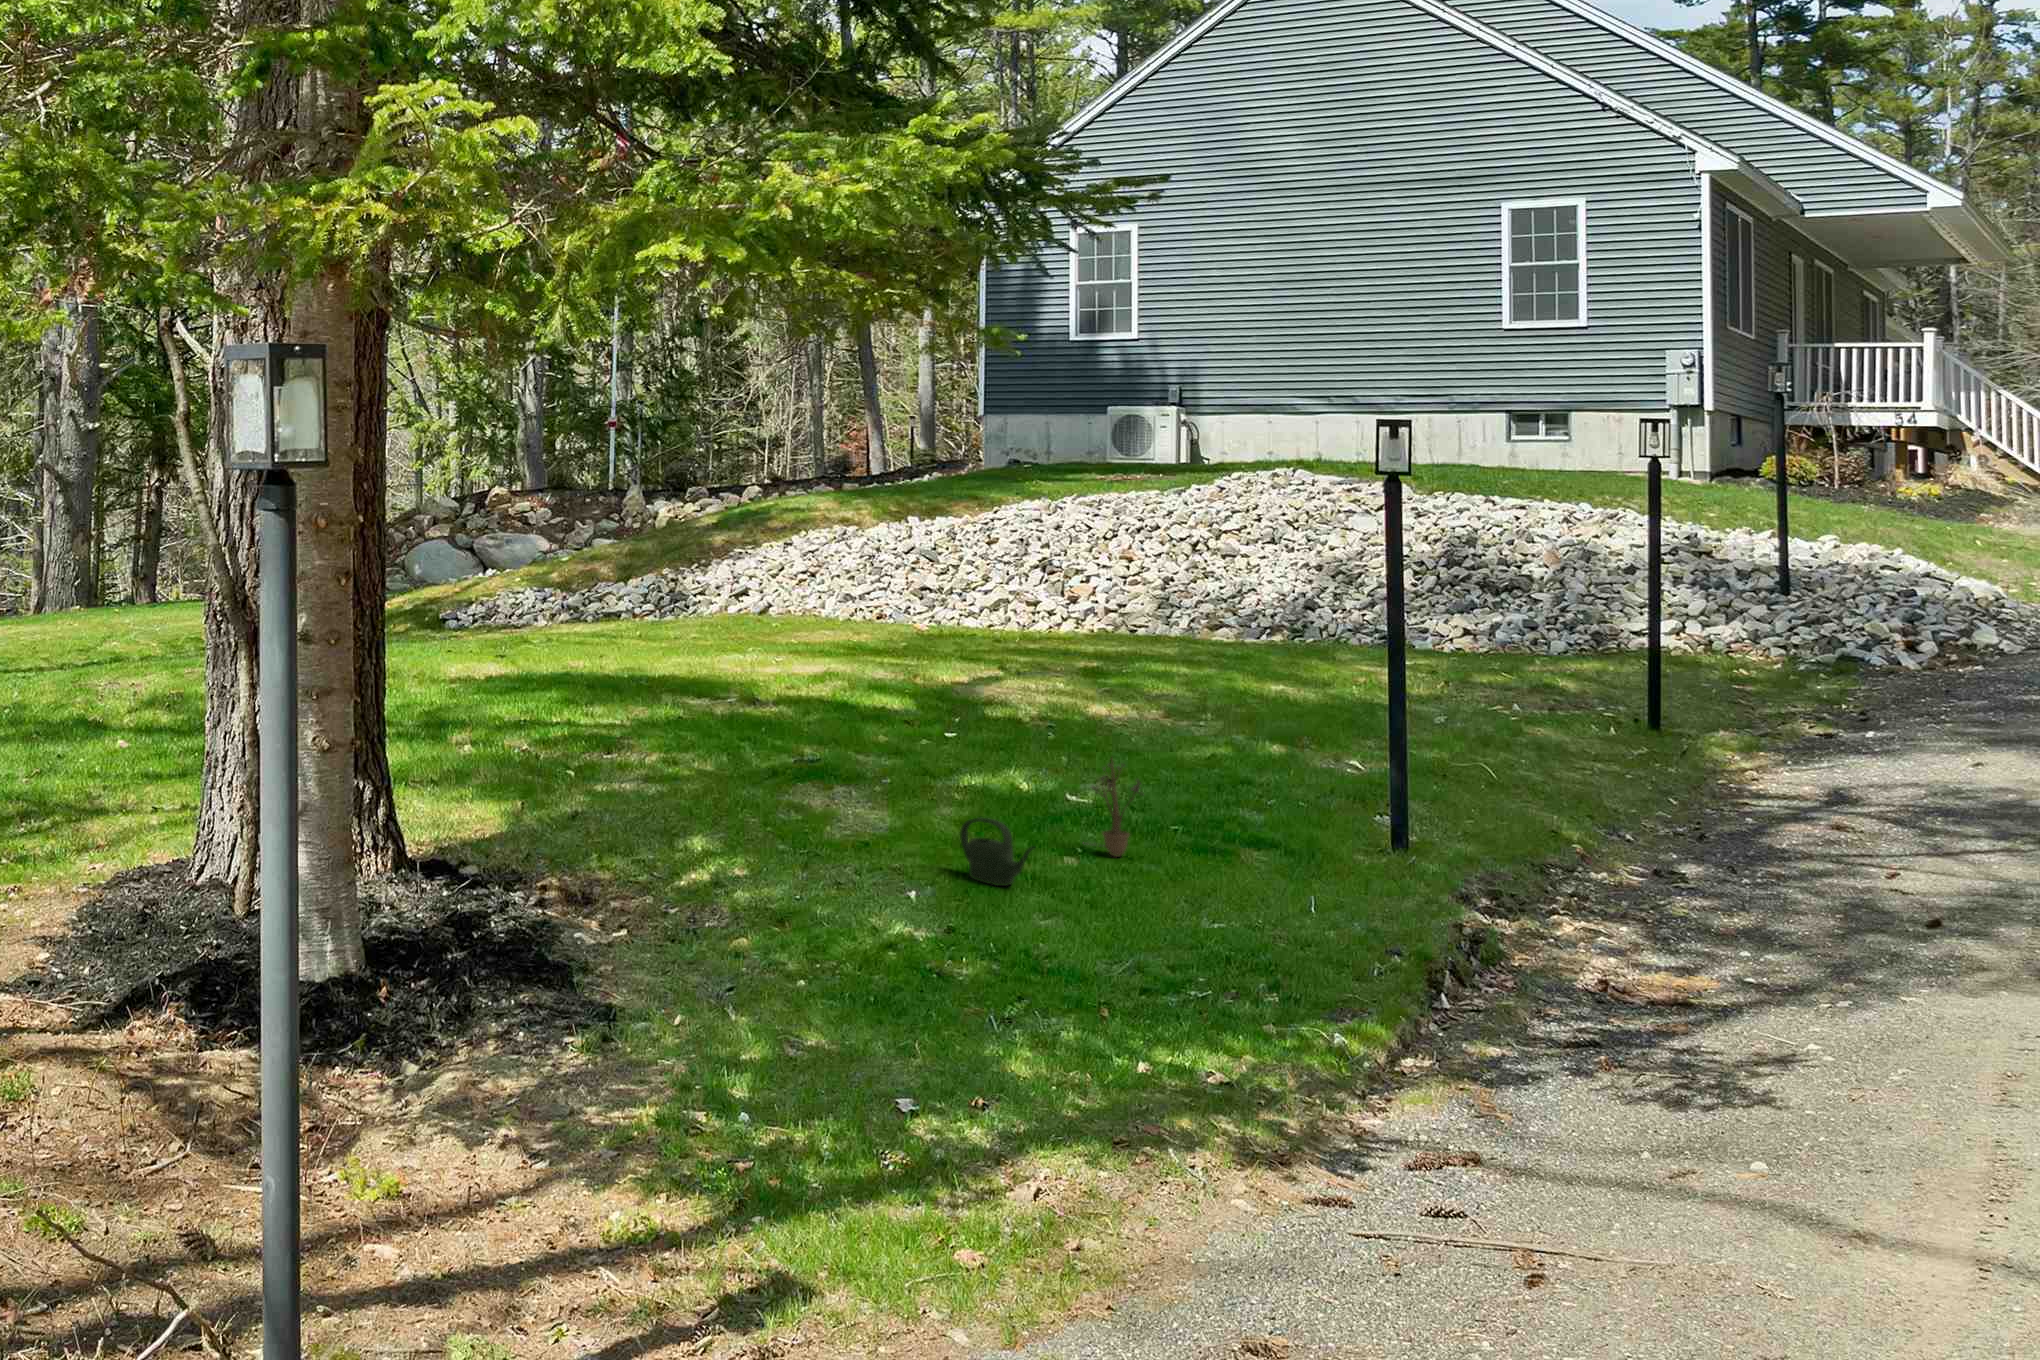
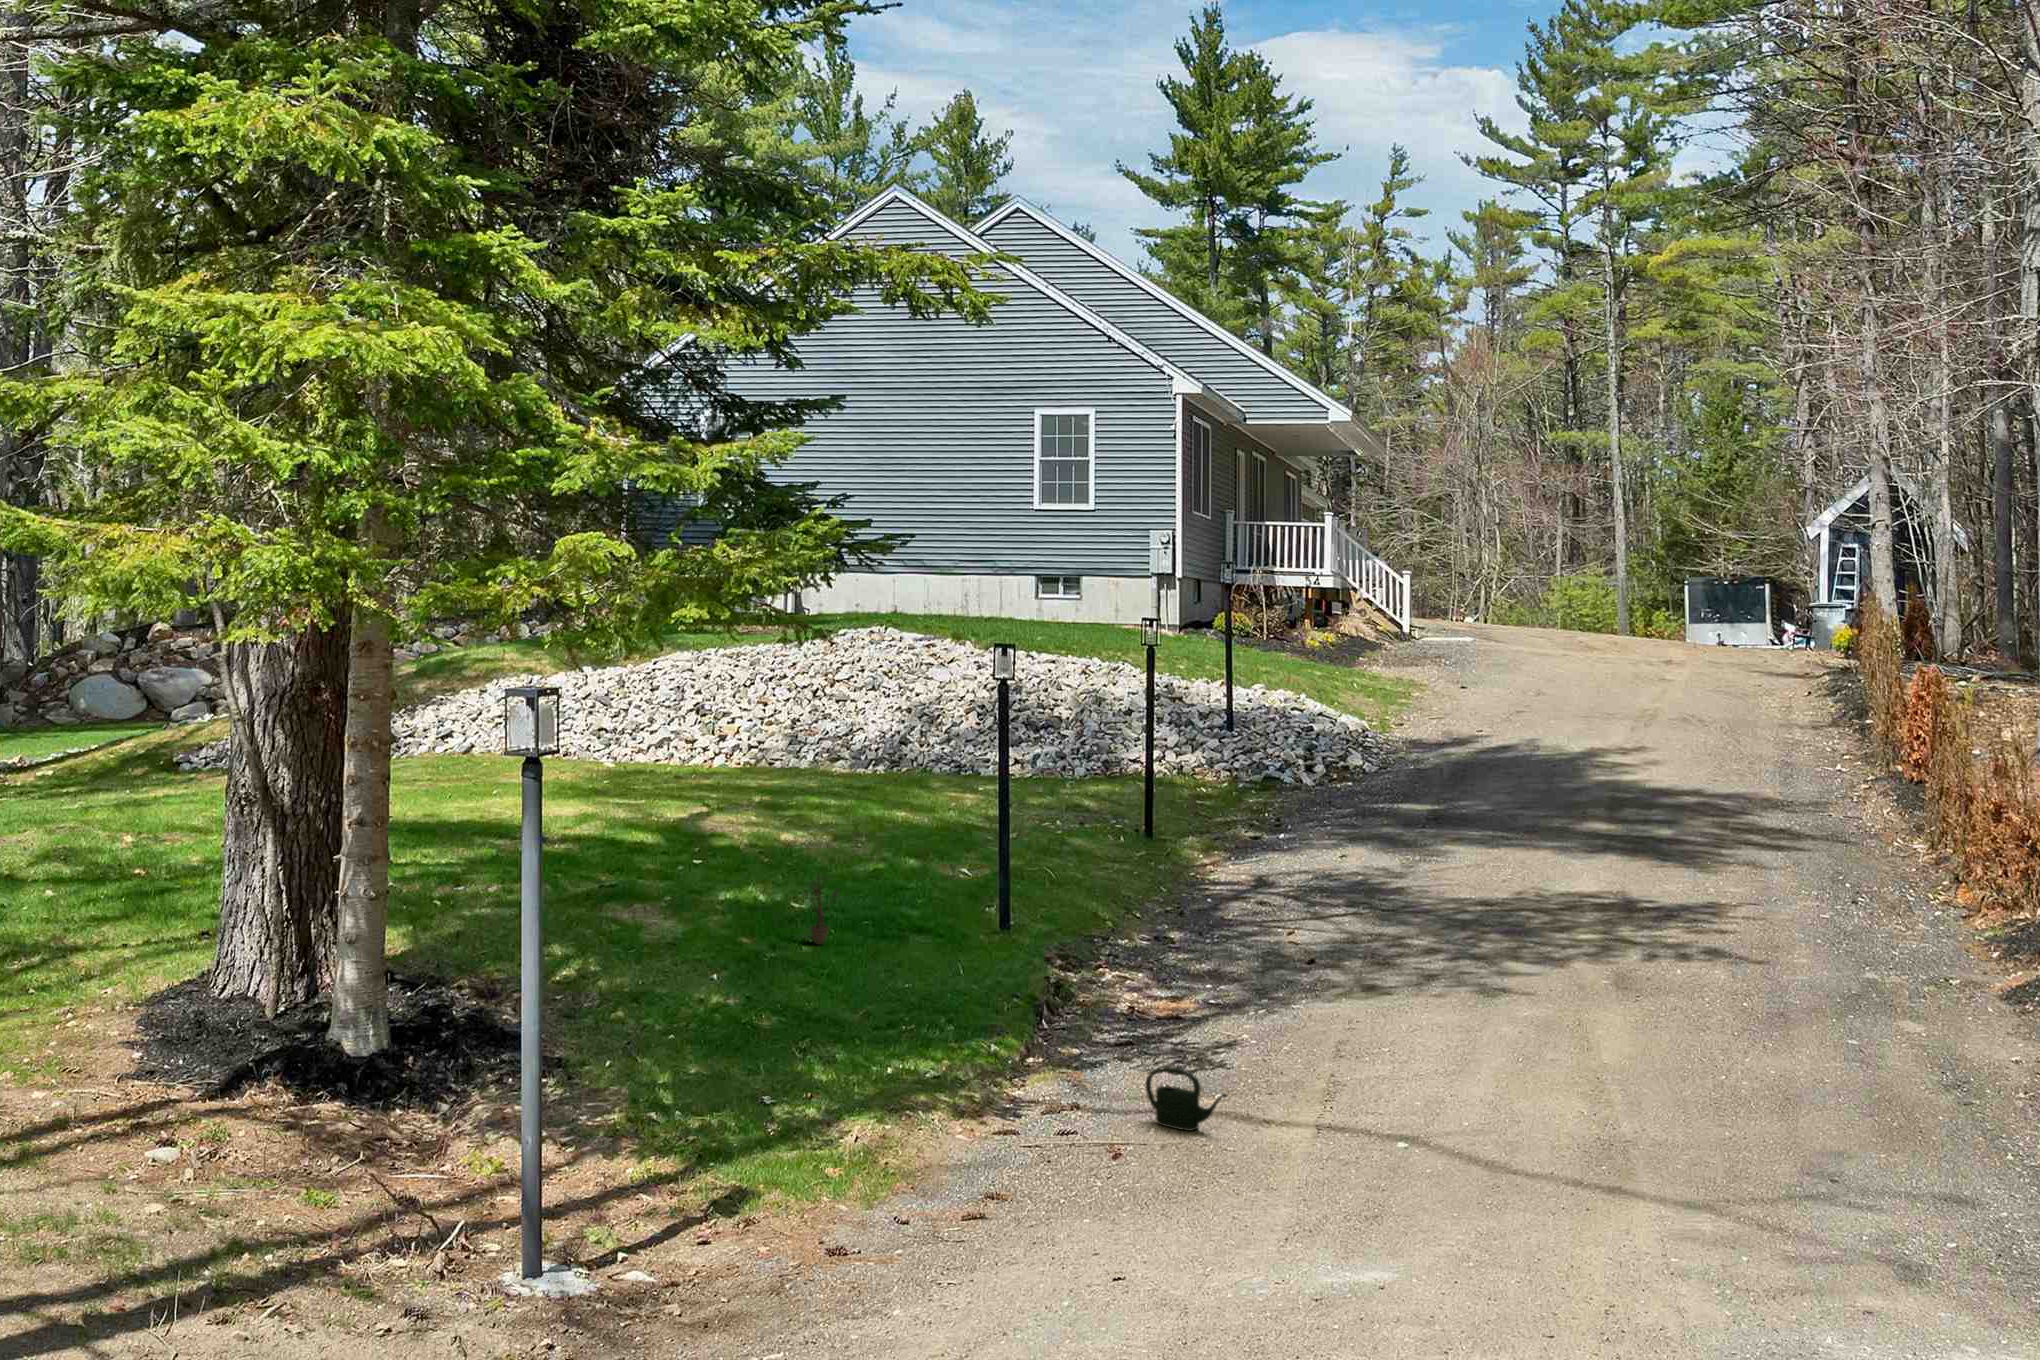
watering can: present [960,818,1035,886] -> present [1145,1068,1227,1131]

